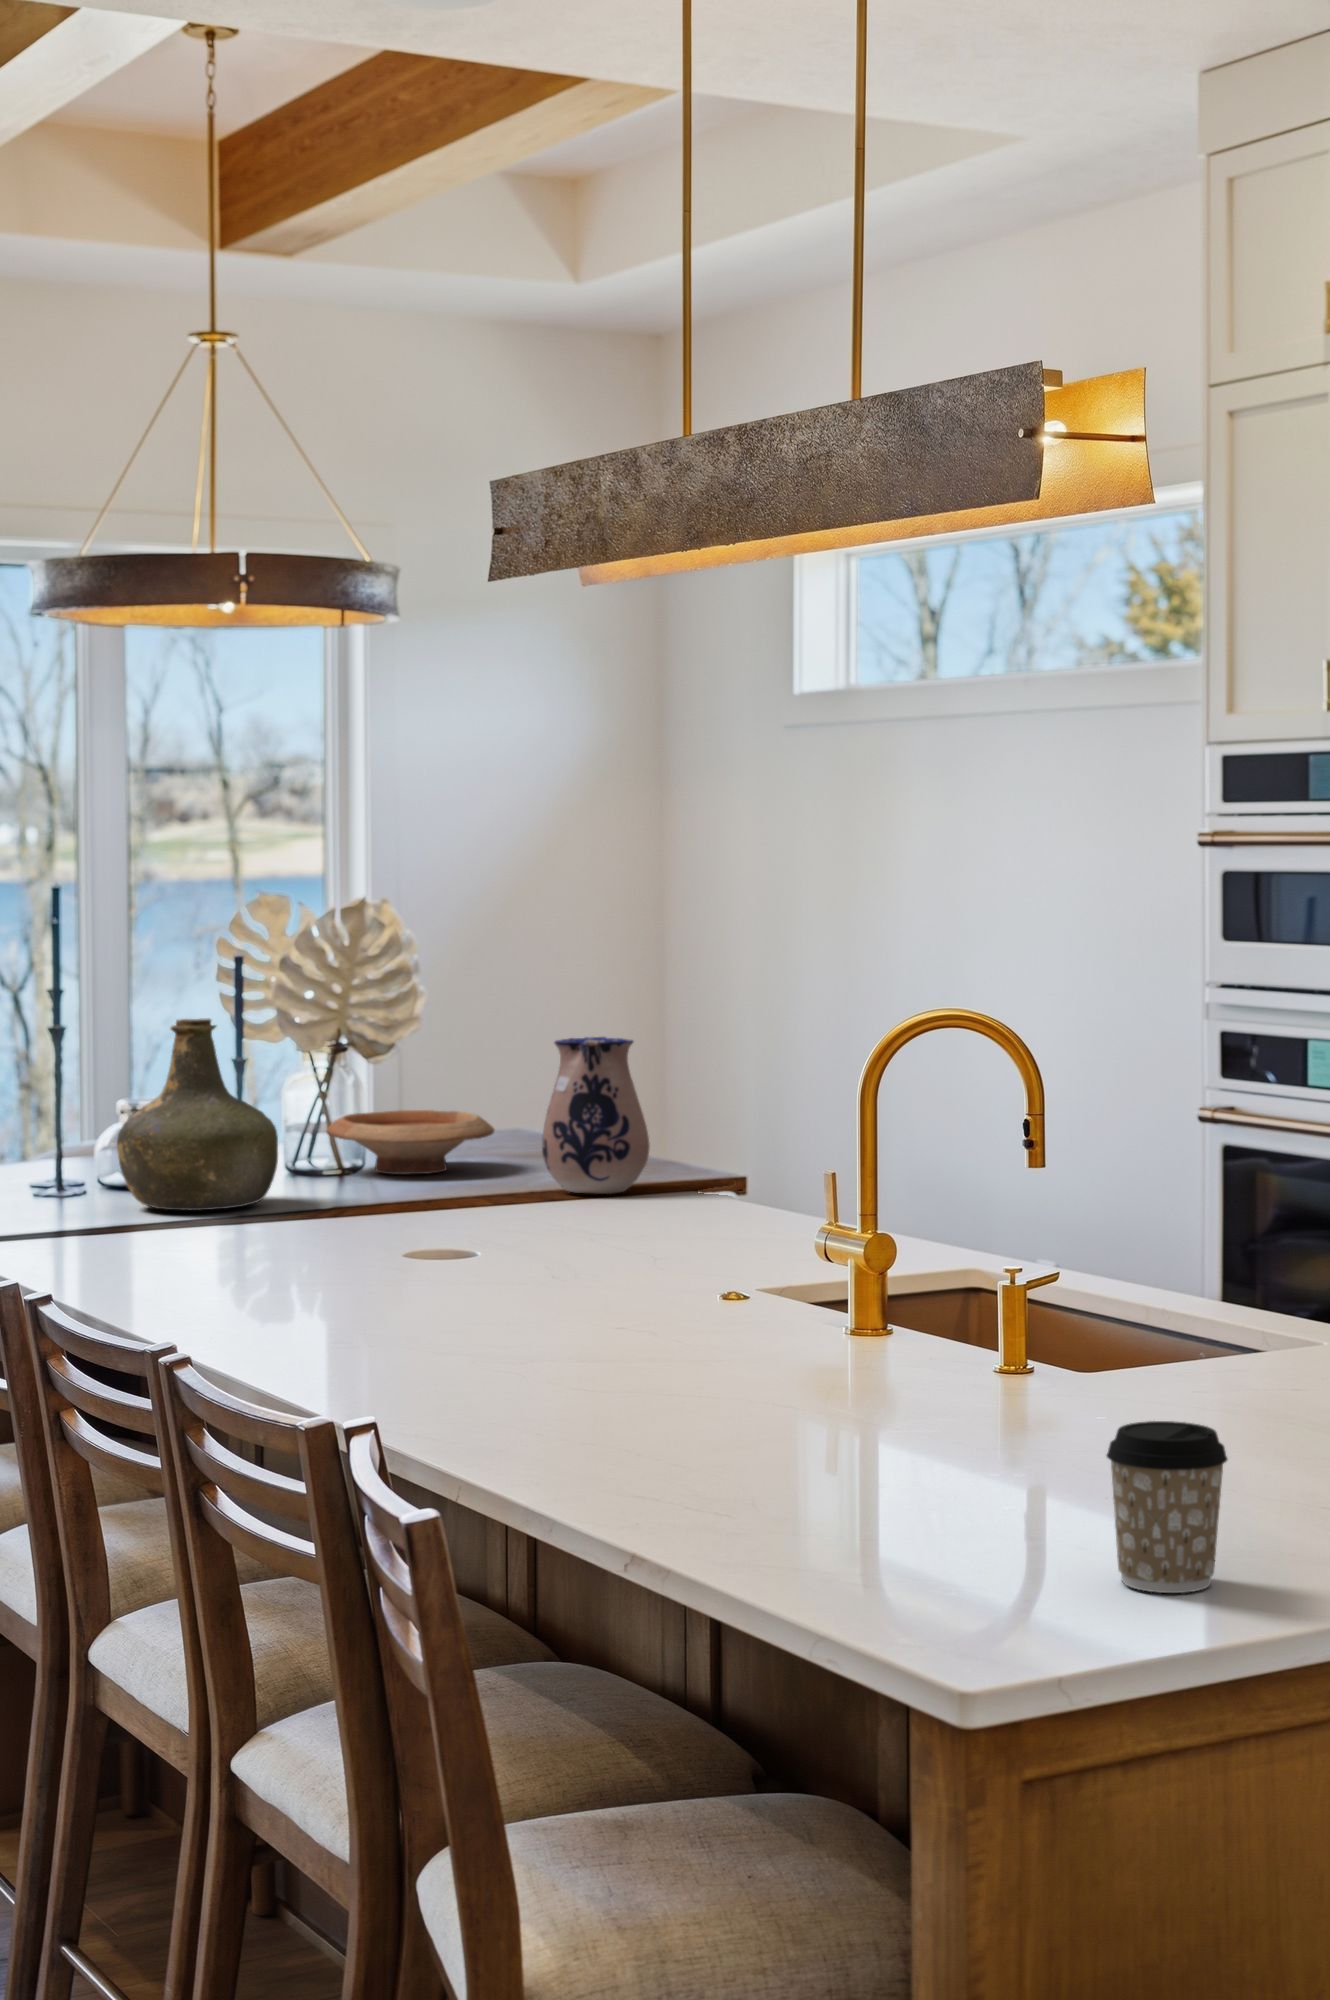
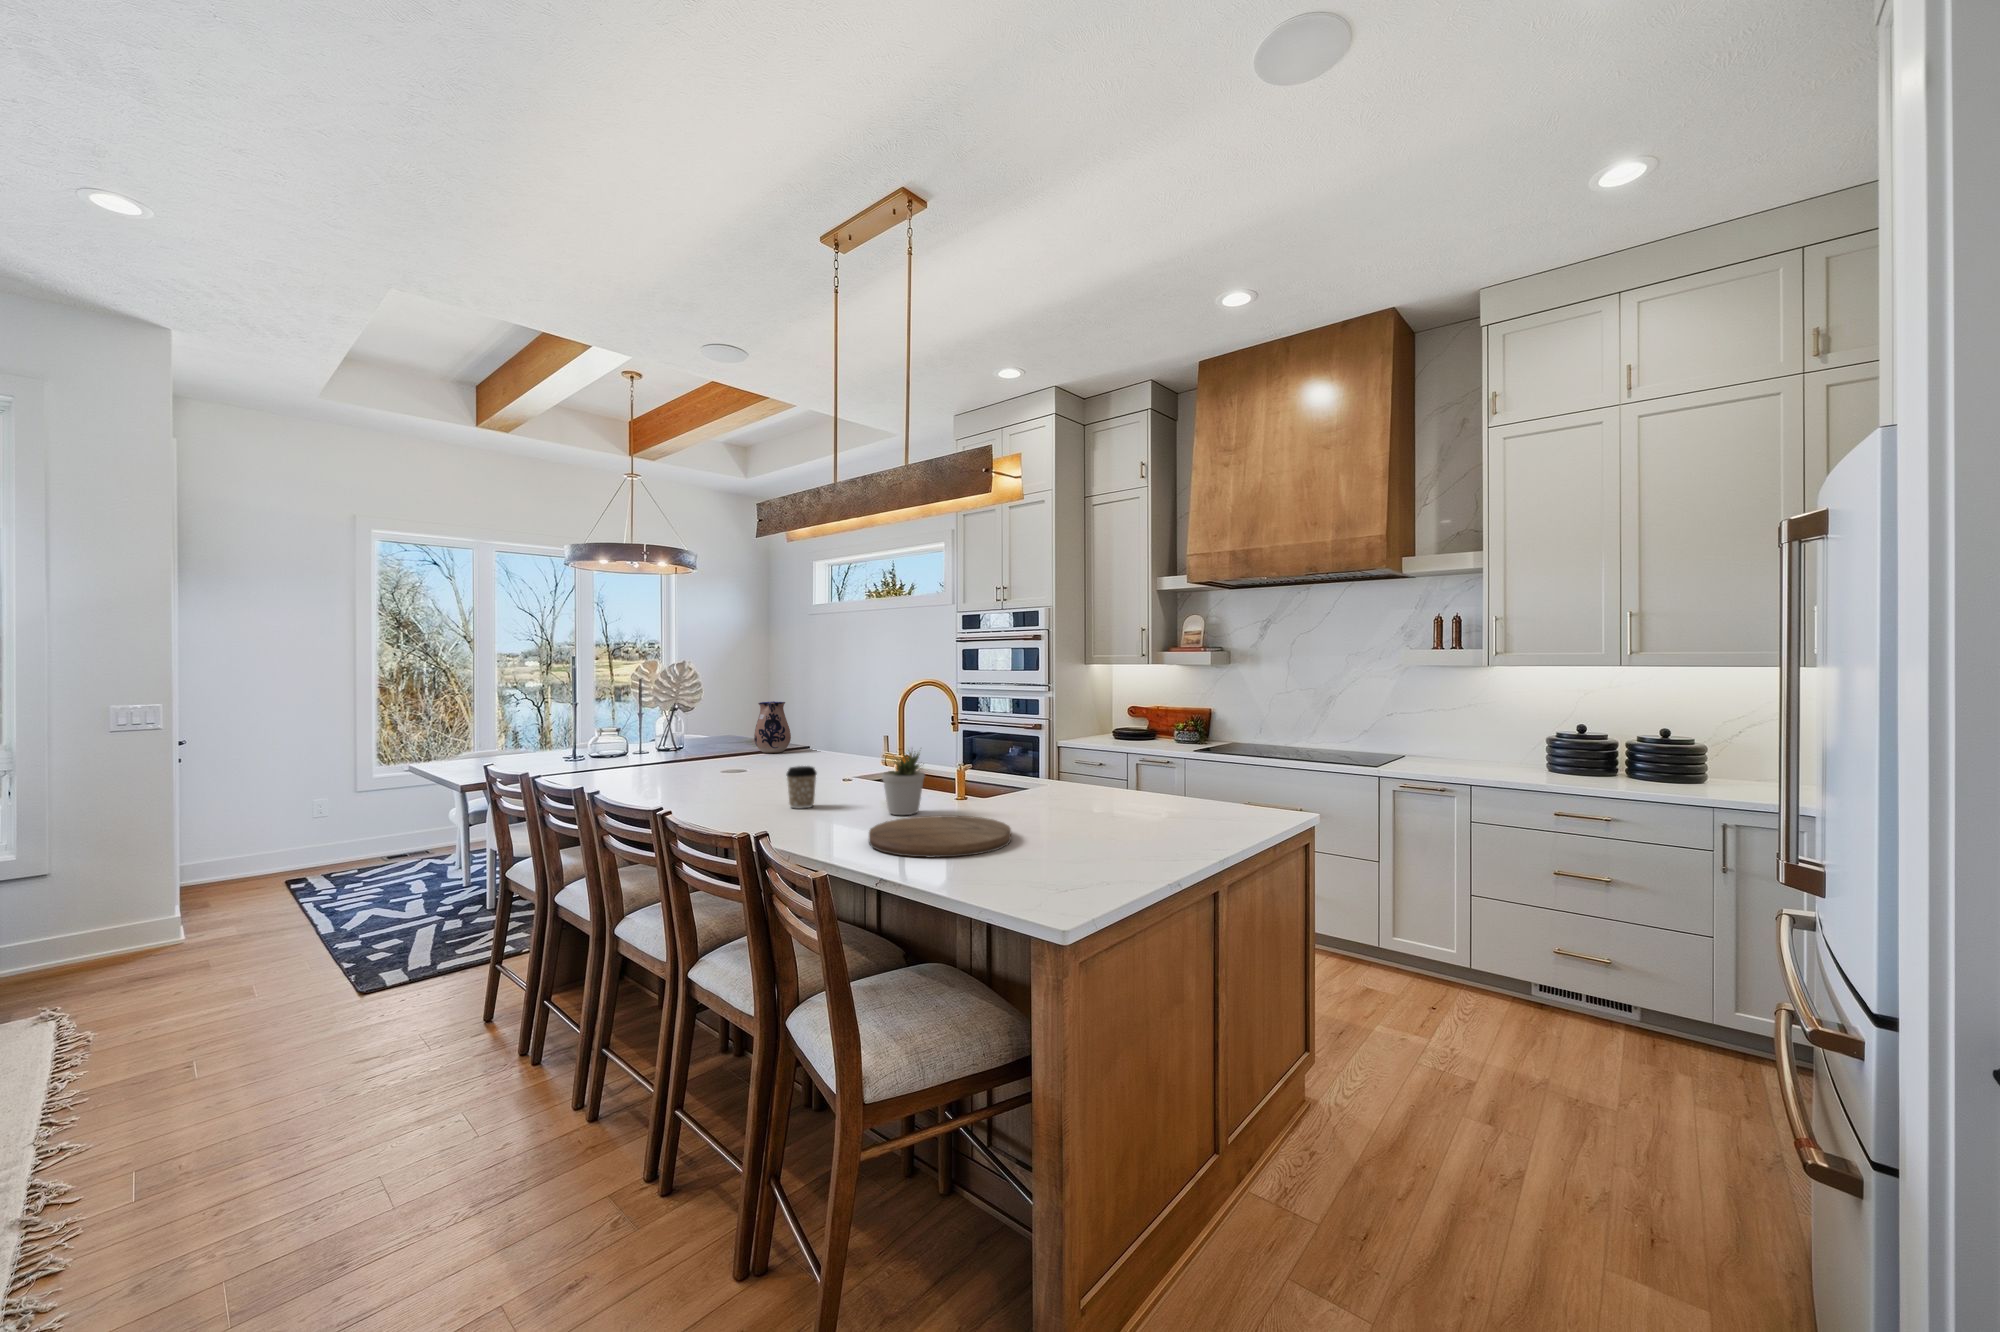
bottle: present [117,1018,278,1211] -> none [601,697,661,763]
wooden bowl: present [327,1110,495,1174] -> none [674,728,733,750]
potted plant: none [756,1212,879,1404] -> present [882,753,925,815]
cutting board: none [657,1409,1042,1519] -> present [869,815,1011,858]
coffee cup: present [1107,1421,1227,1593] -> present [787,766,817,809]

